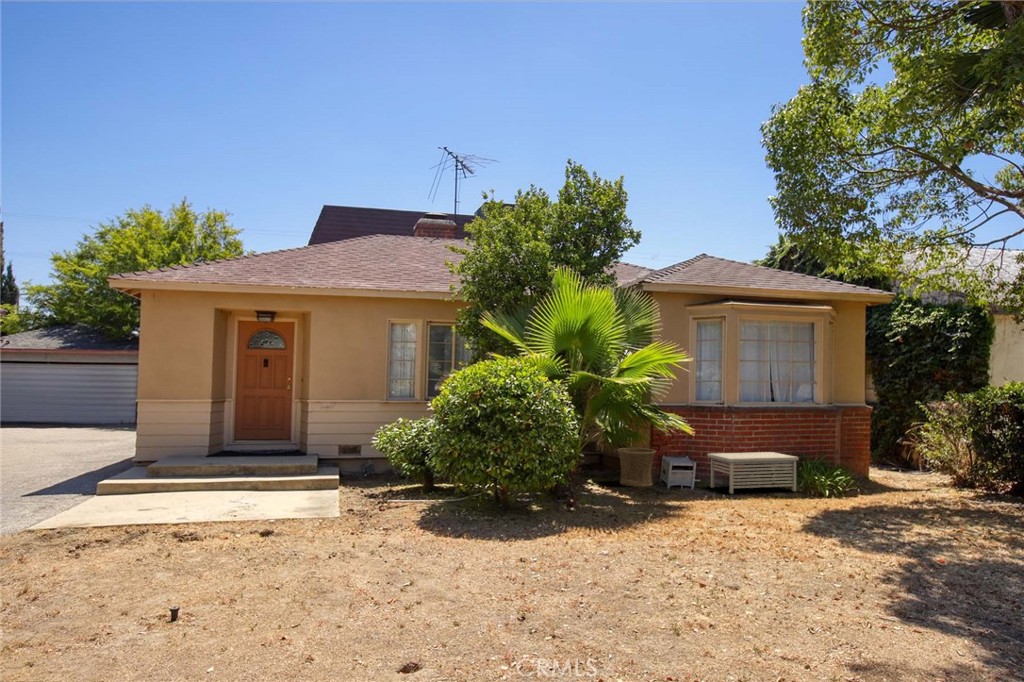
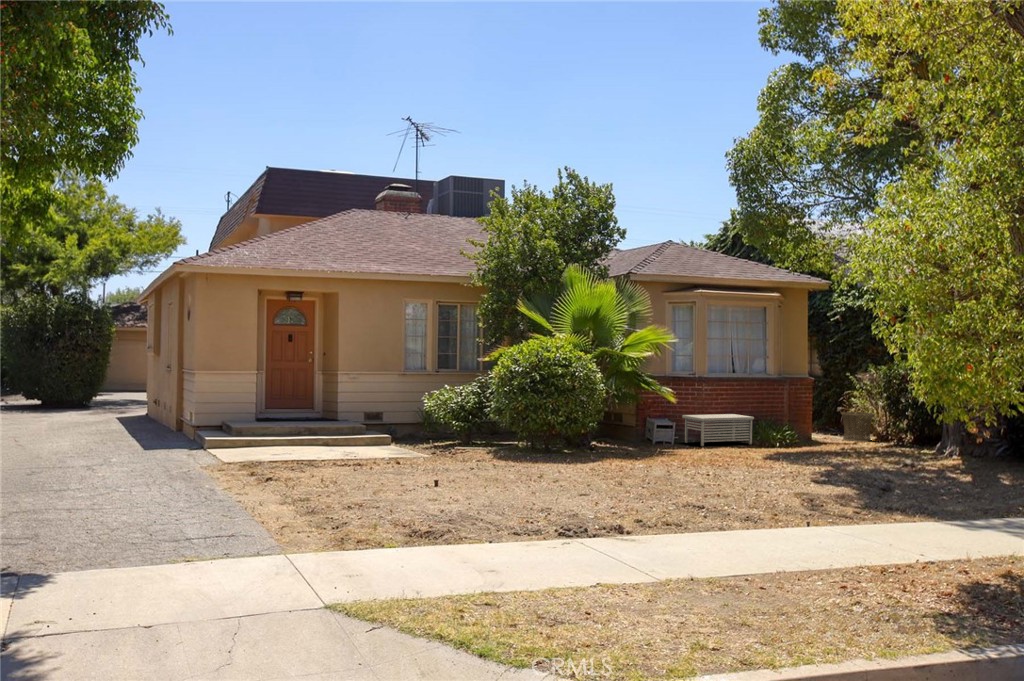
basket: present [617,448,656,487] -> present [841,412,874,442]

